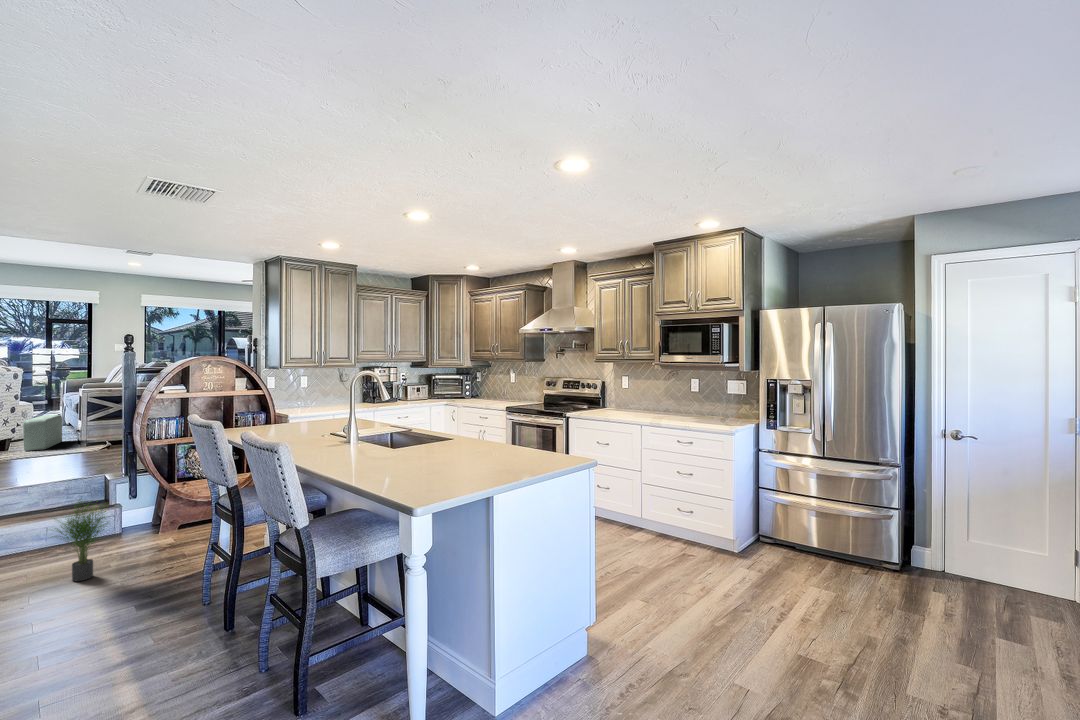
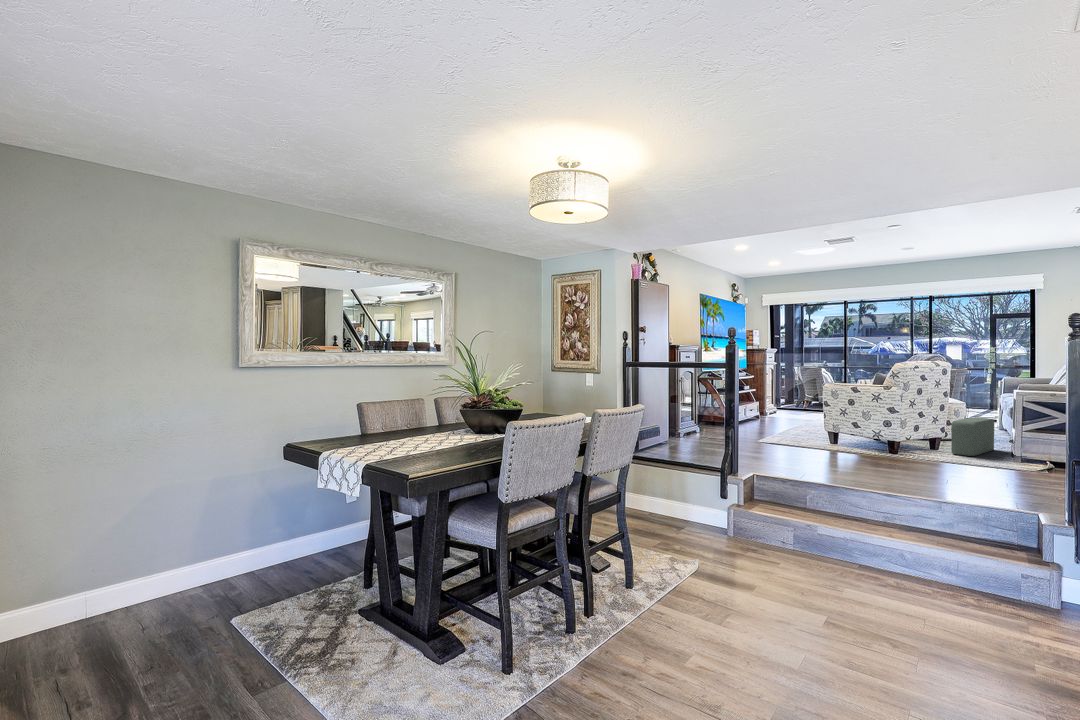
potted plant: present [57,502,106,581] -> none [941,547,1039,673]

